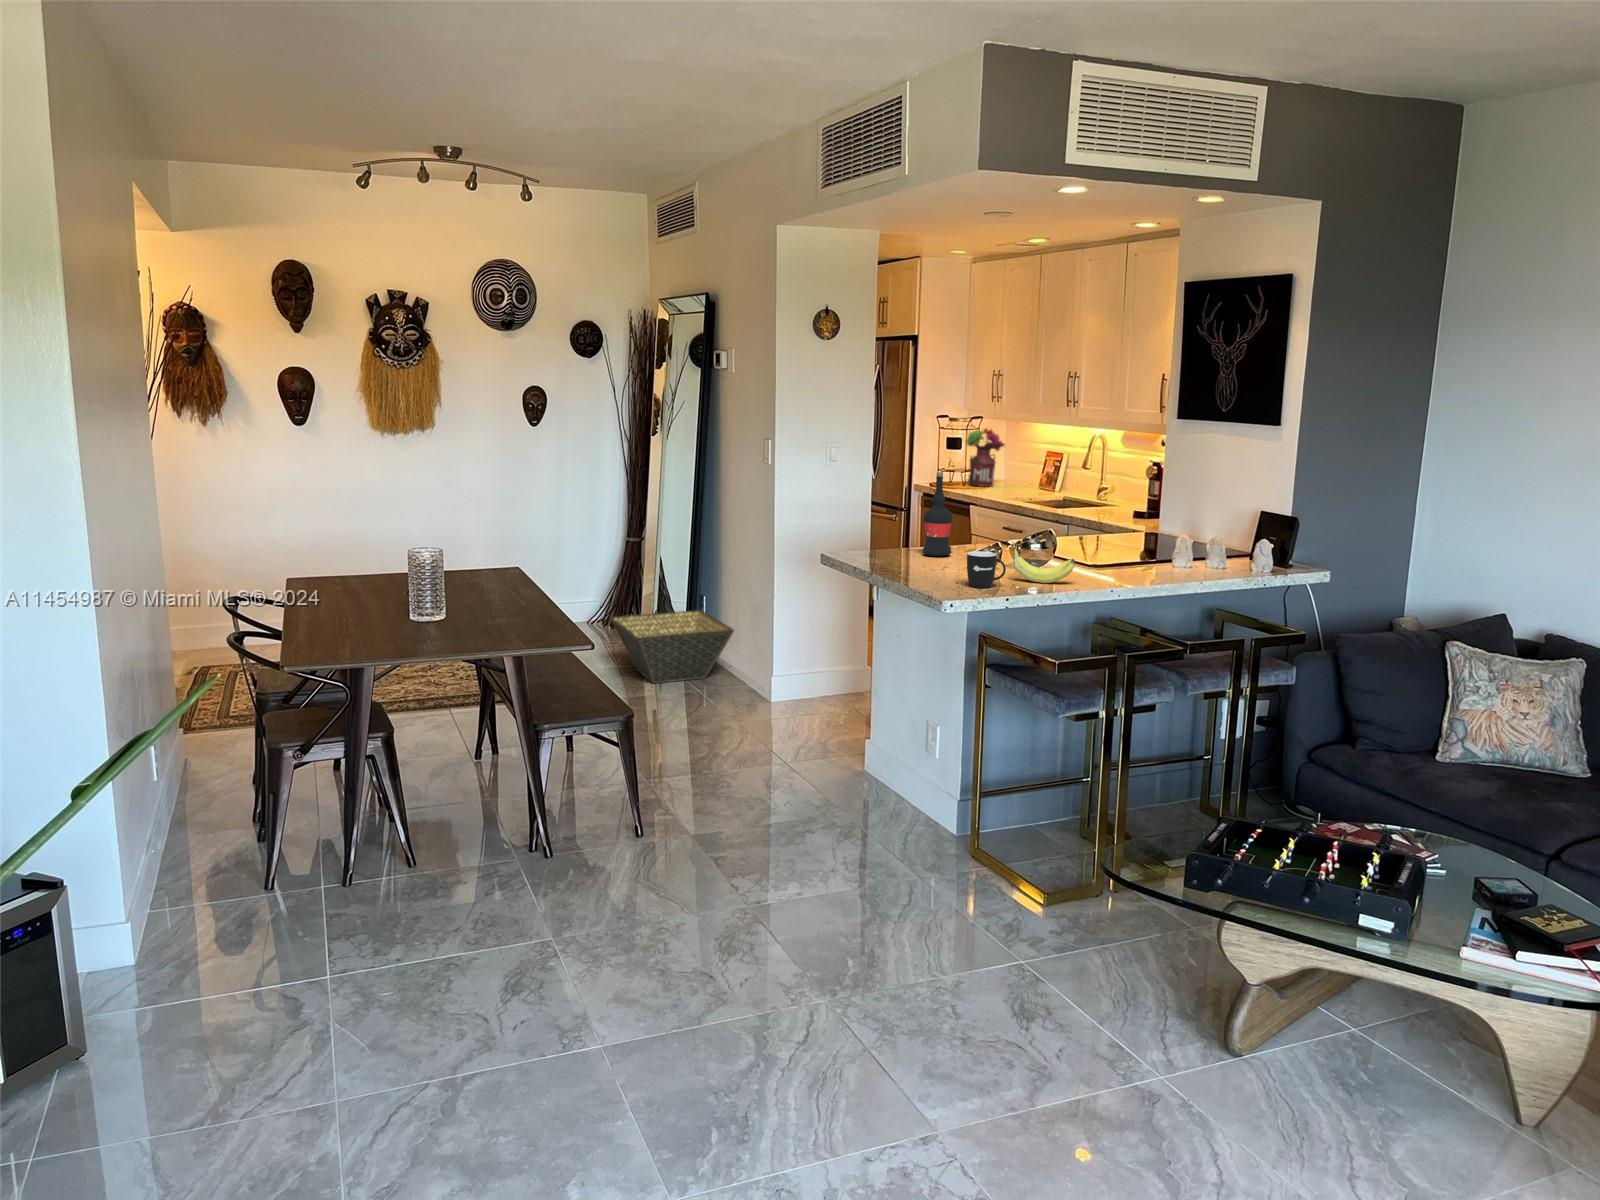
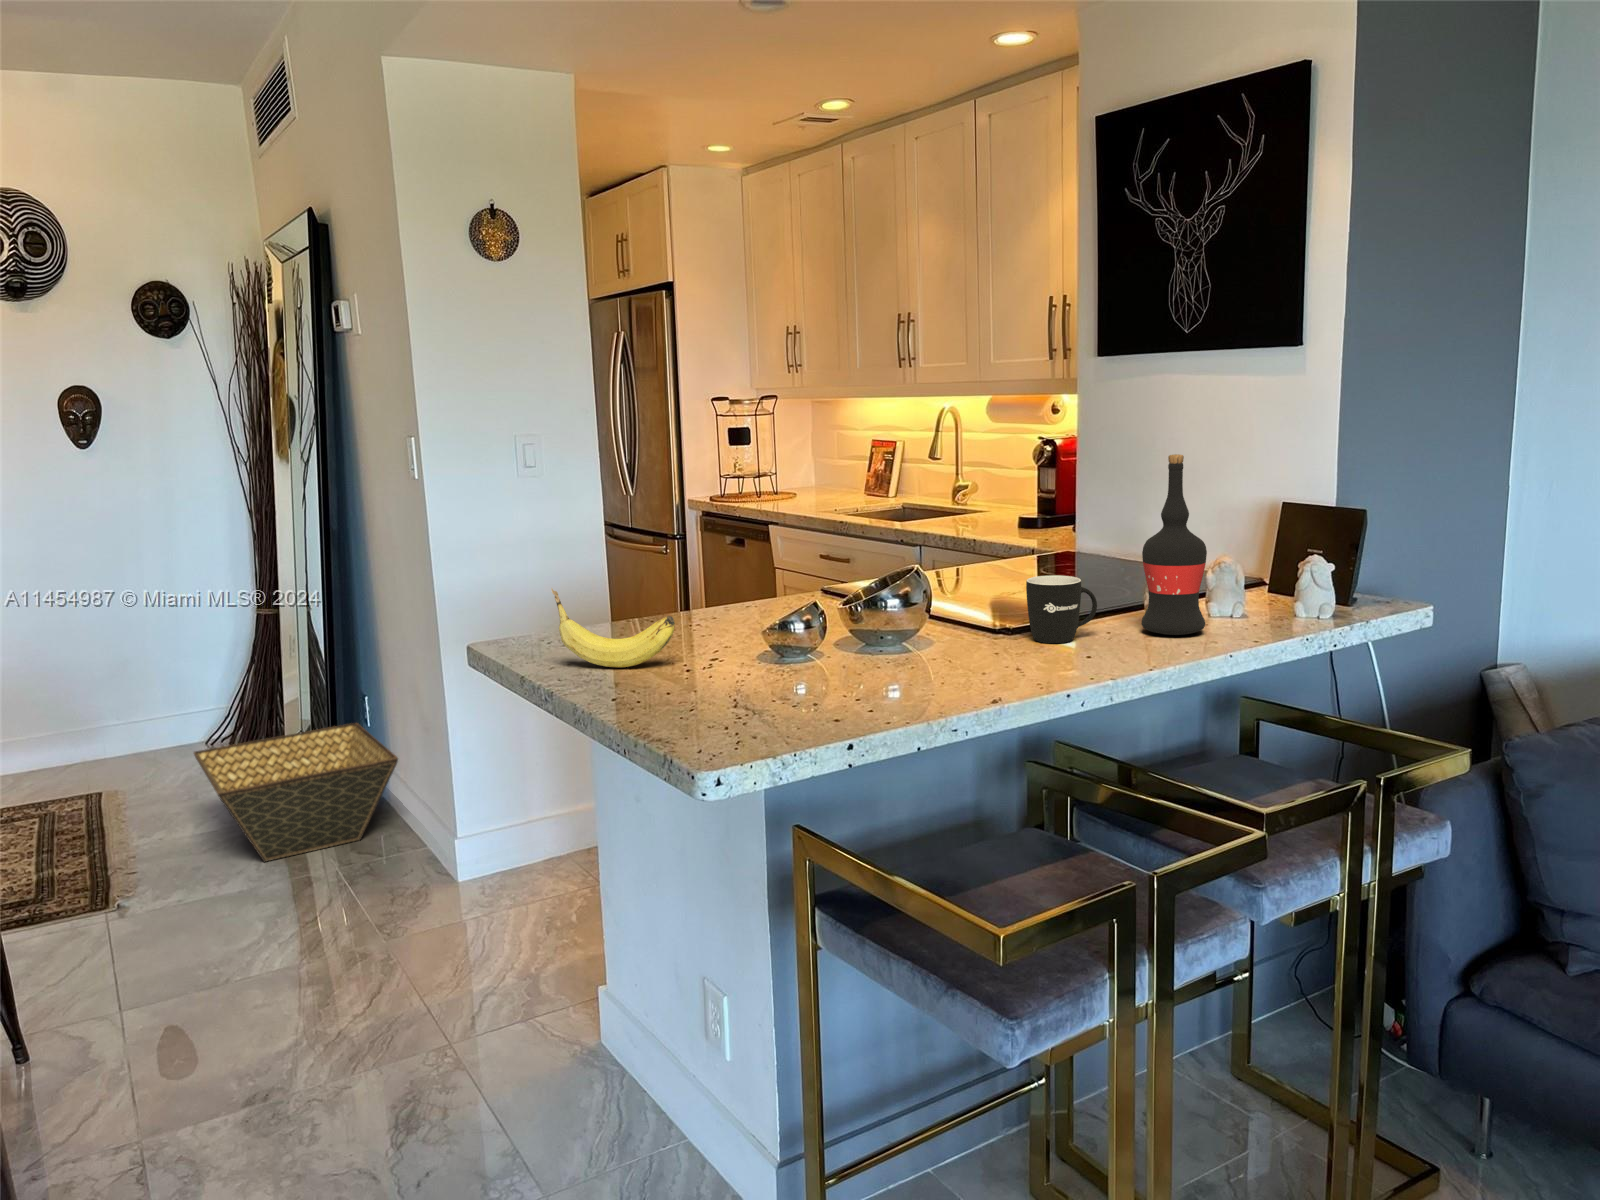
flower arrangement: present [966,428,1004,487] -> none [757,412,814,497]
wine bottle: present [923,472,953,556] -> present [1141,454,1207,635]
fruit: present [1012,541,1075,583] -> present [551,588,675,667]
mug: present [967,552,1006,588] -> present [1026,576,1097,643]

